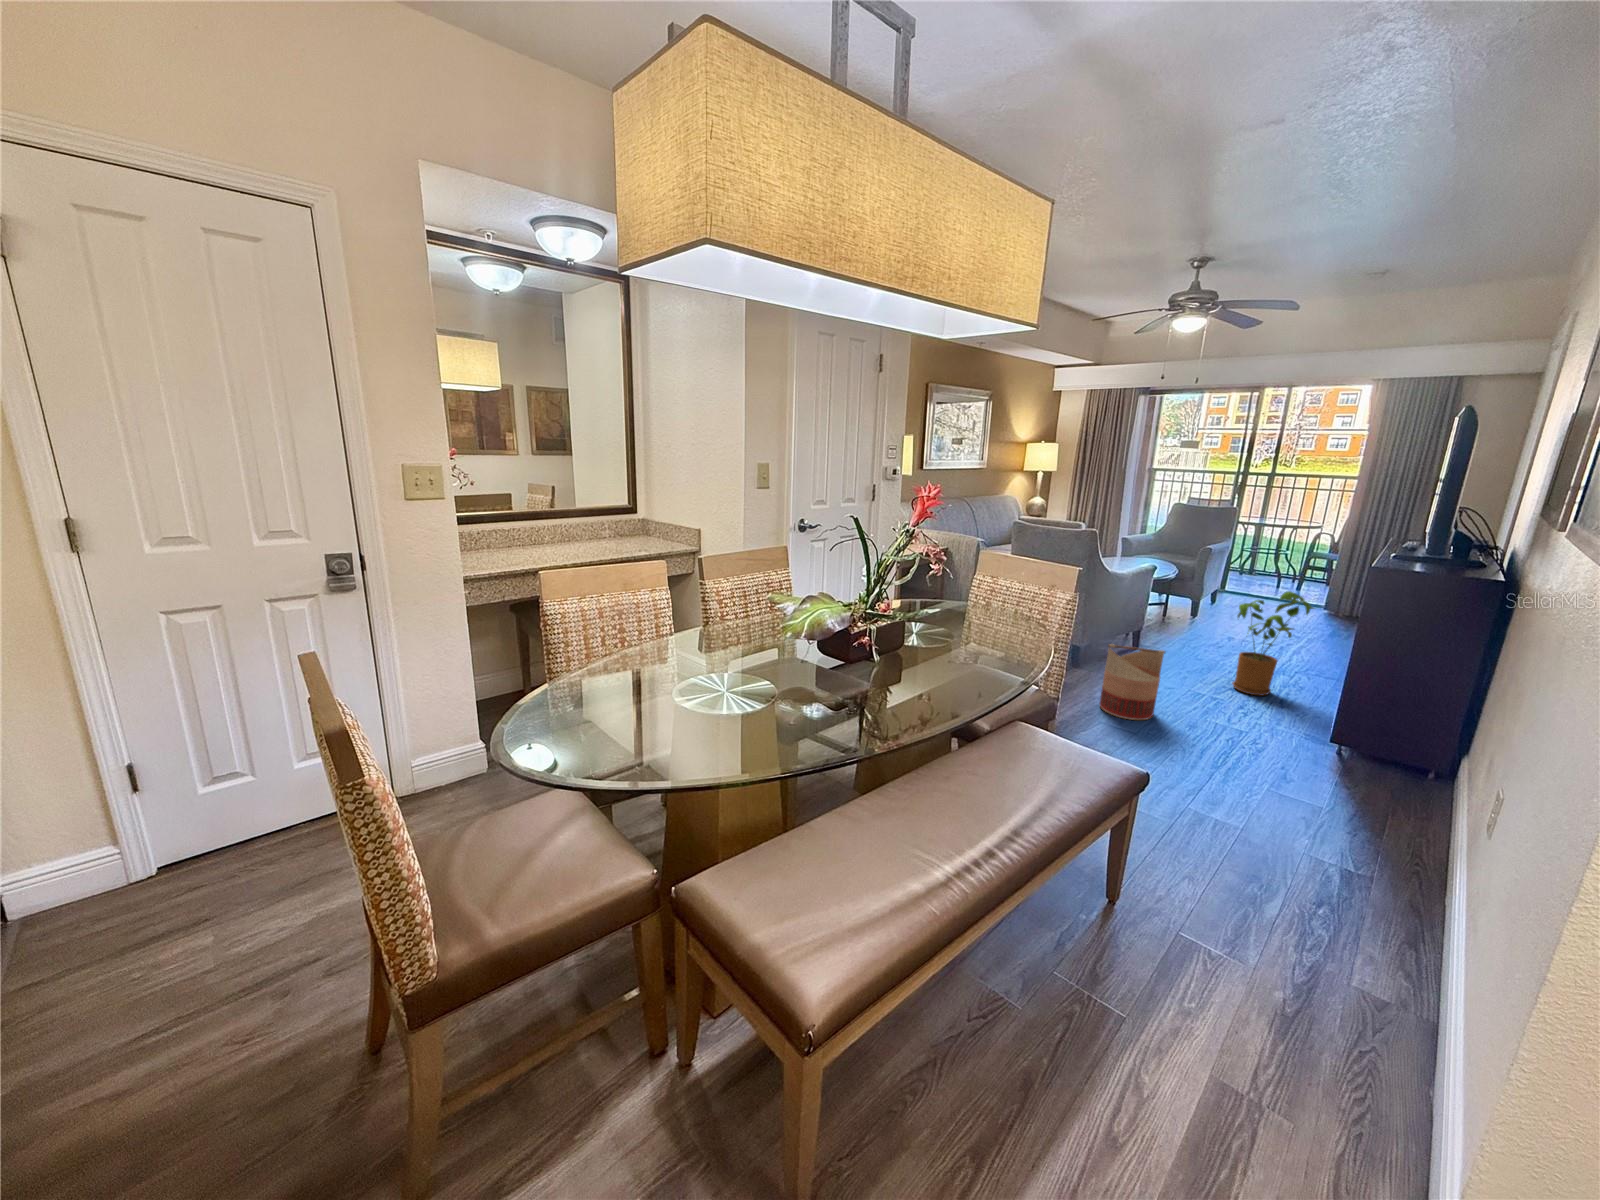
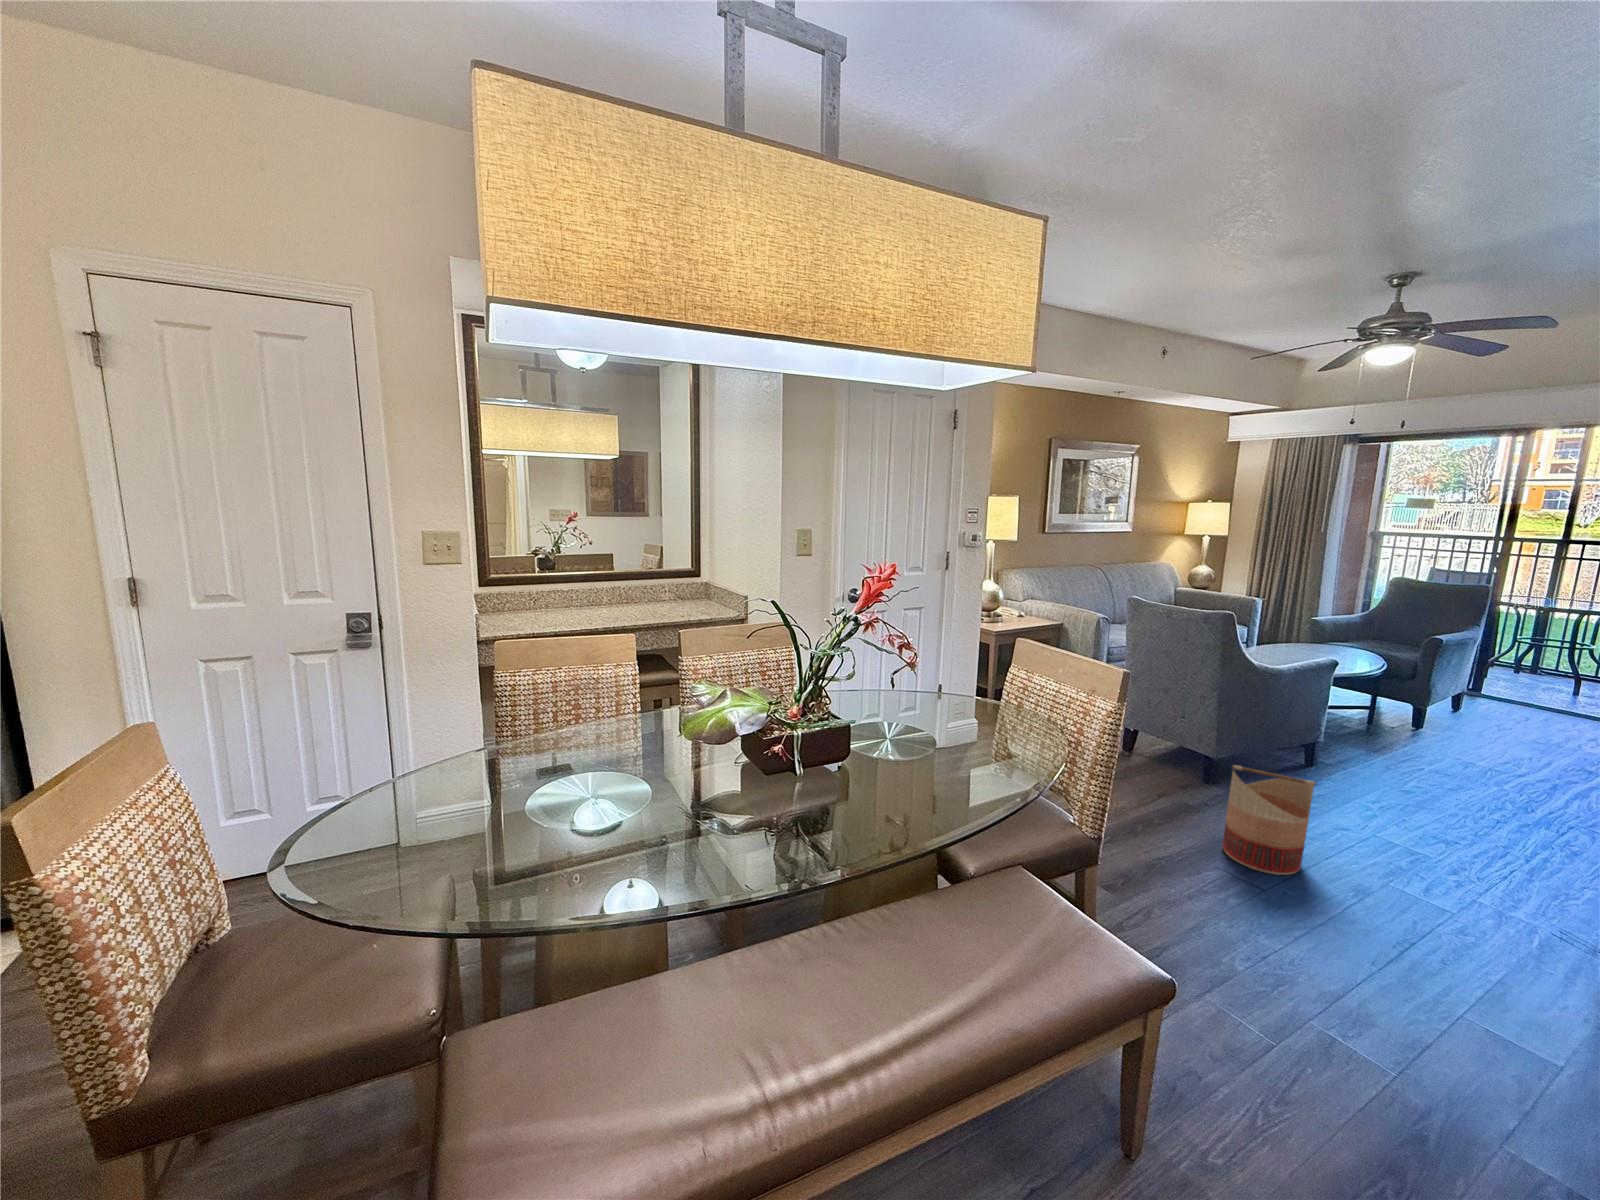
house plant: present [1233,591,1314,696] -> none [1446,712,1587,859]

